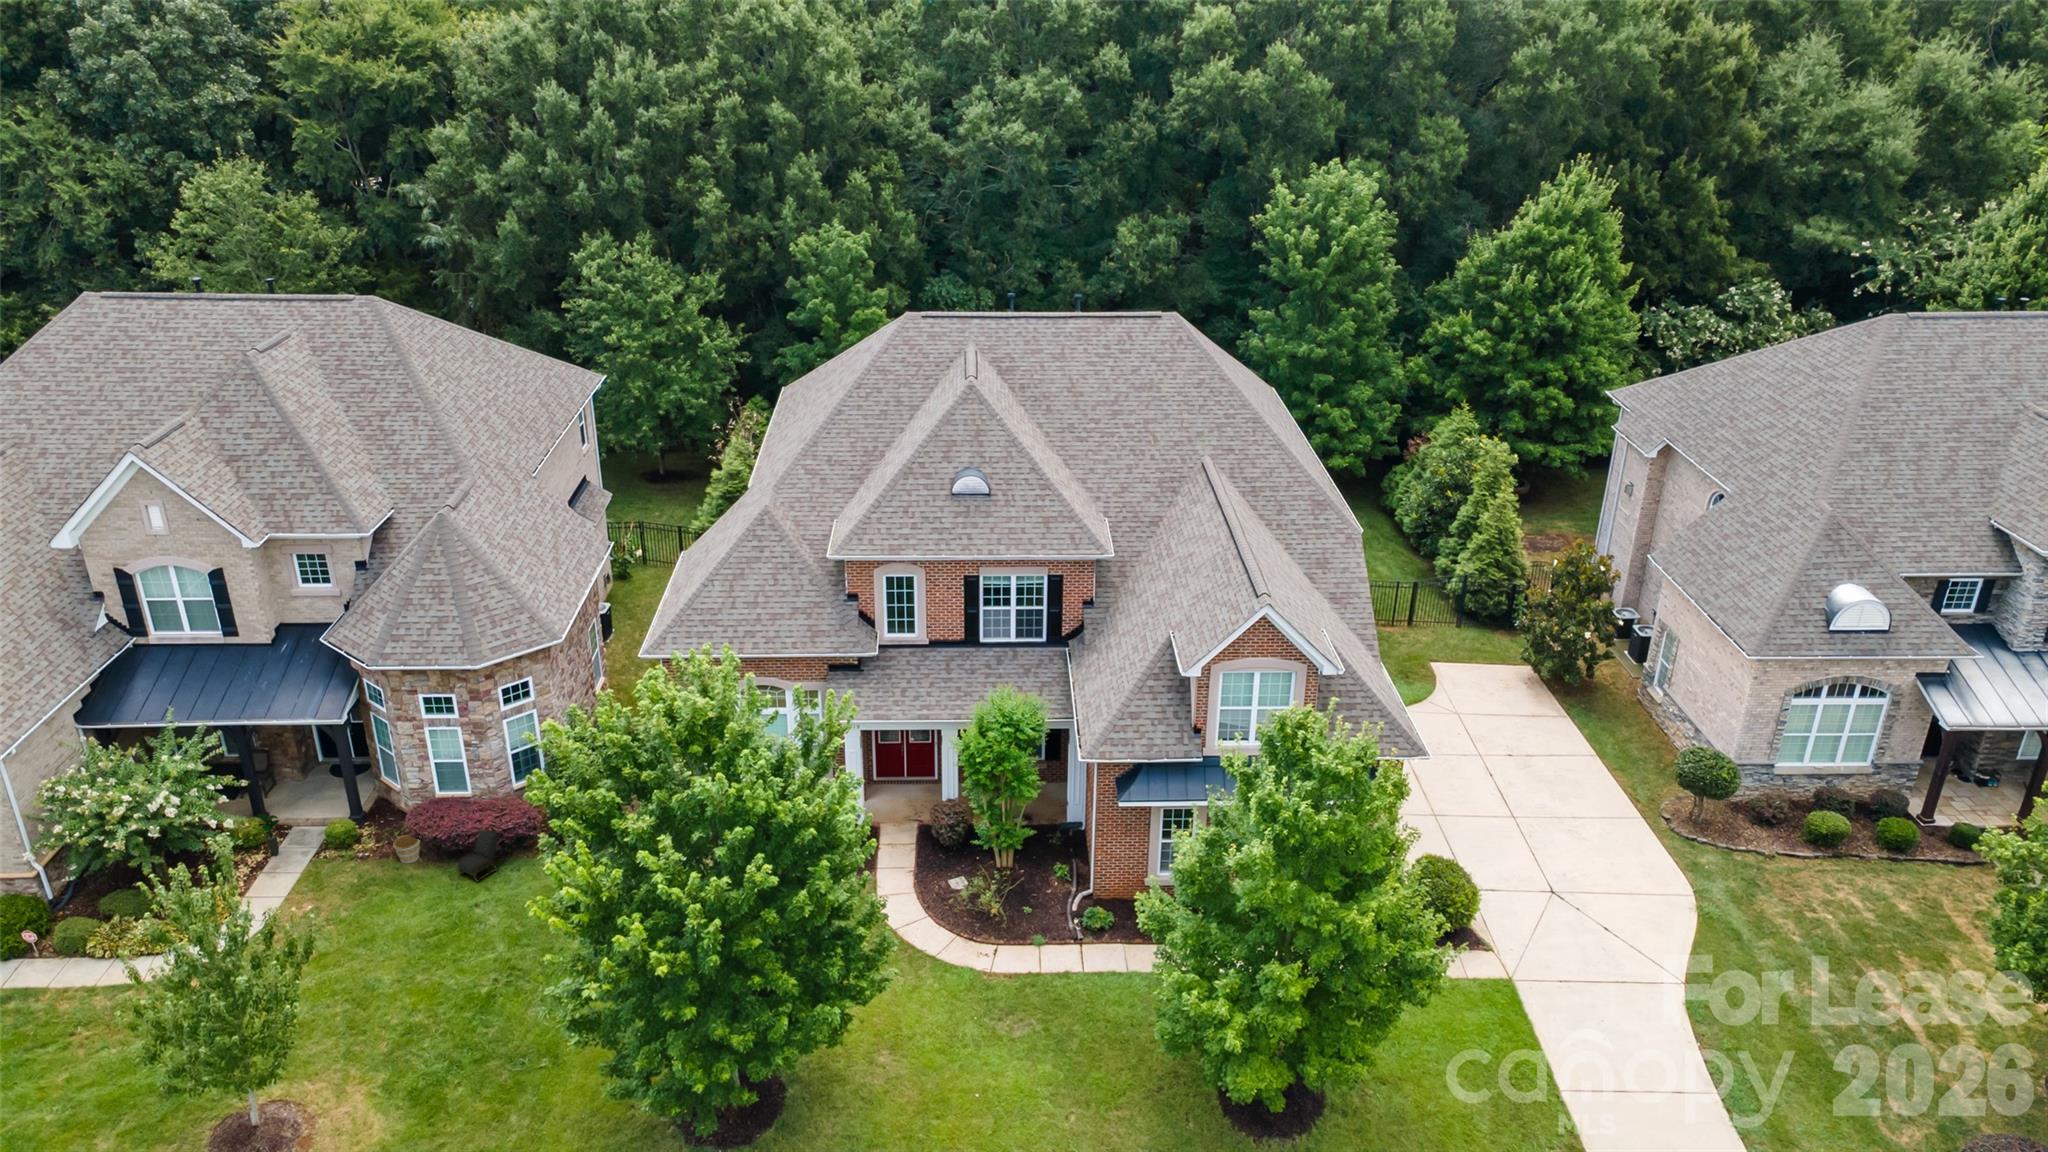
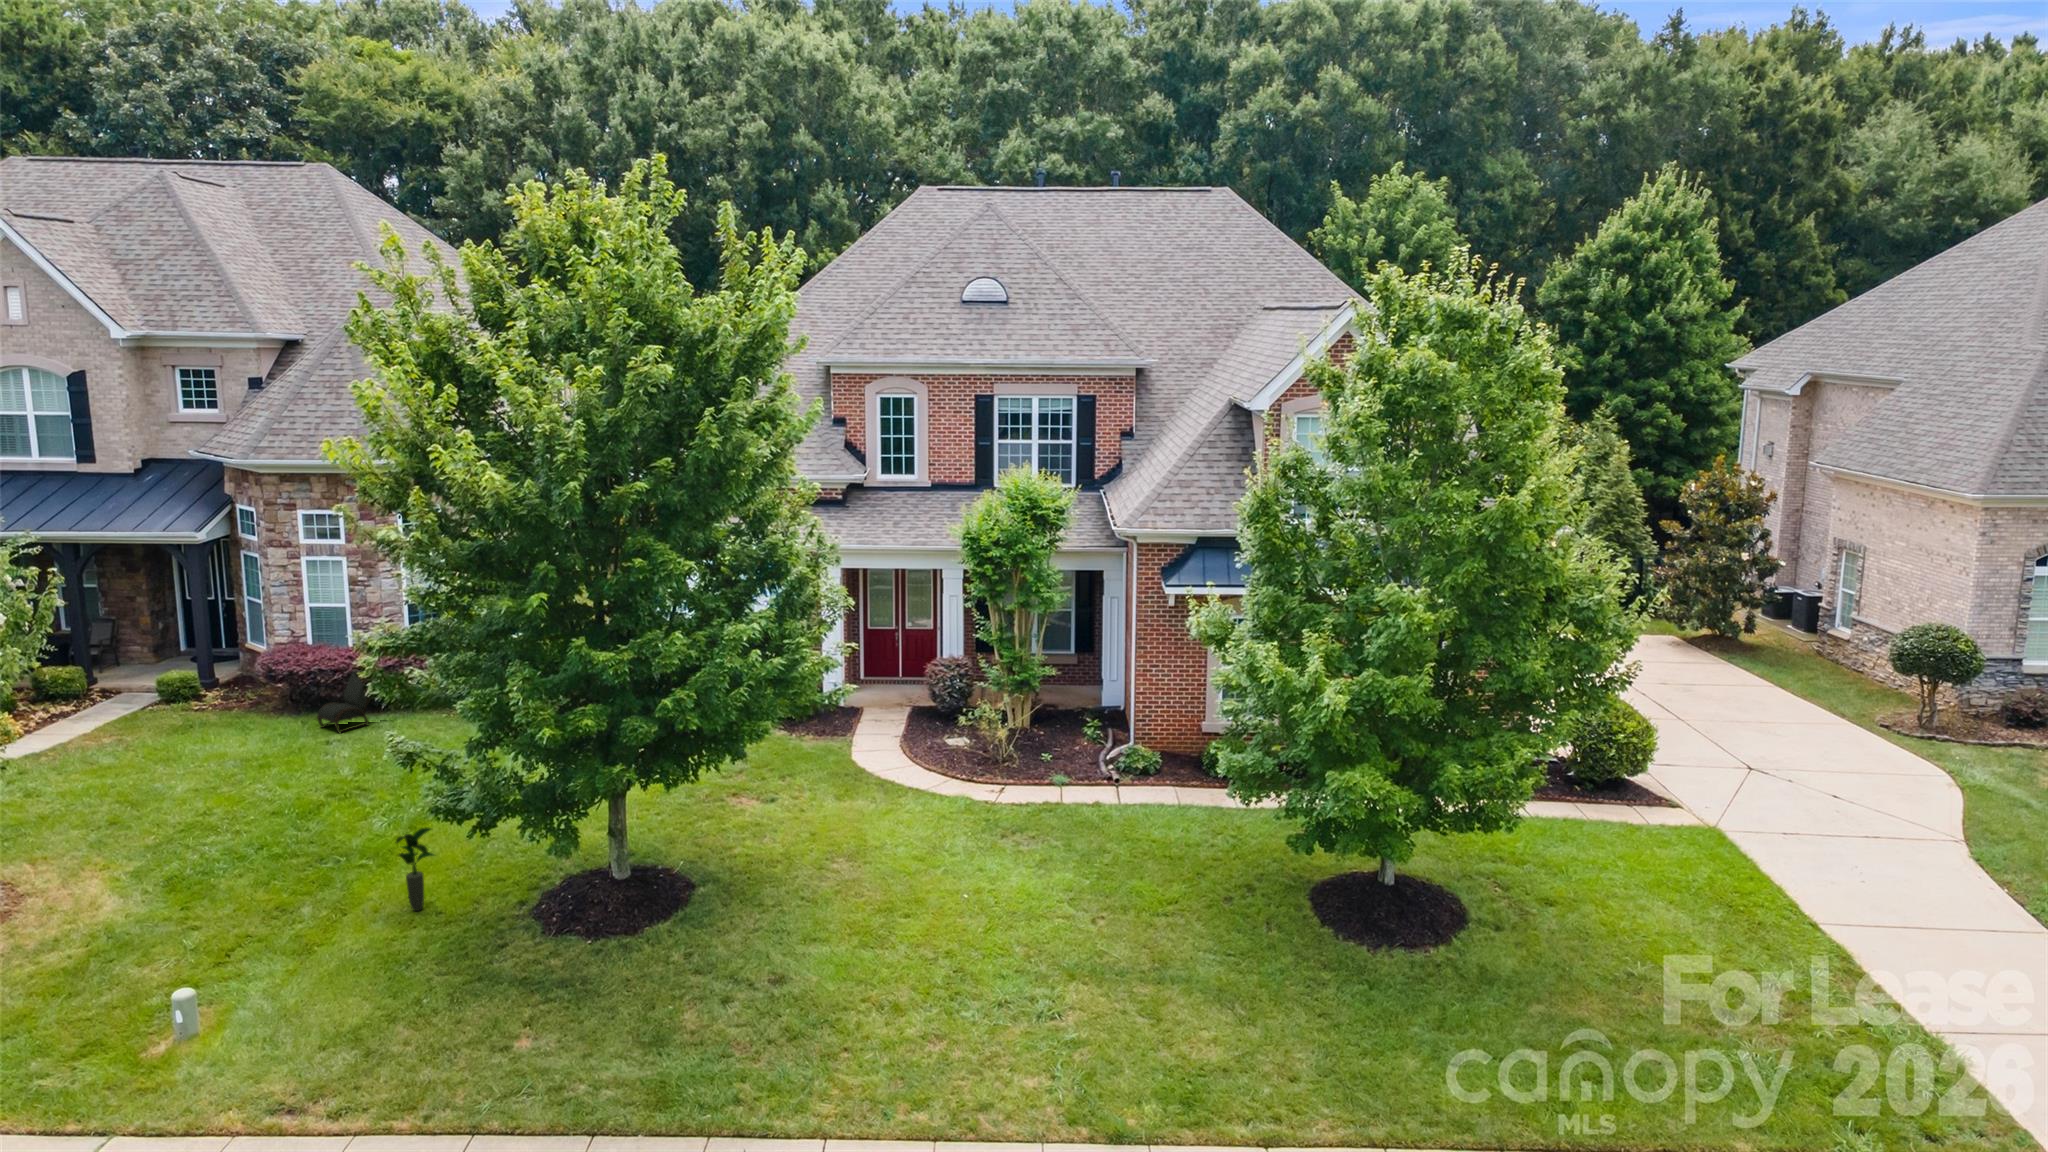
potted plant: present [257,814,279,856] -> present [395,828,434,911]
wooden bucket: present [393,835,420,864] -> none [242,686,278,719]

